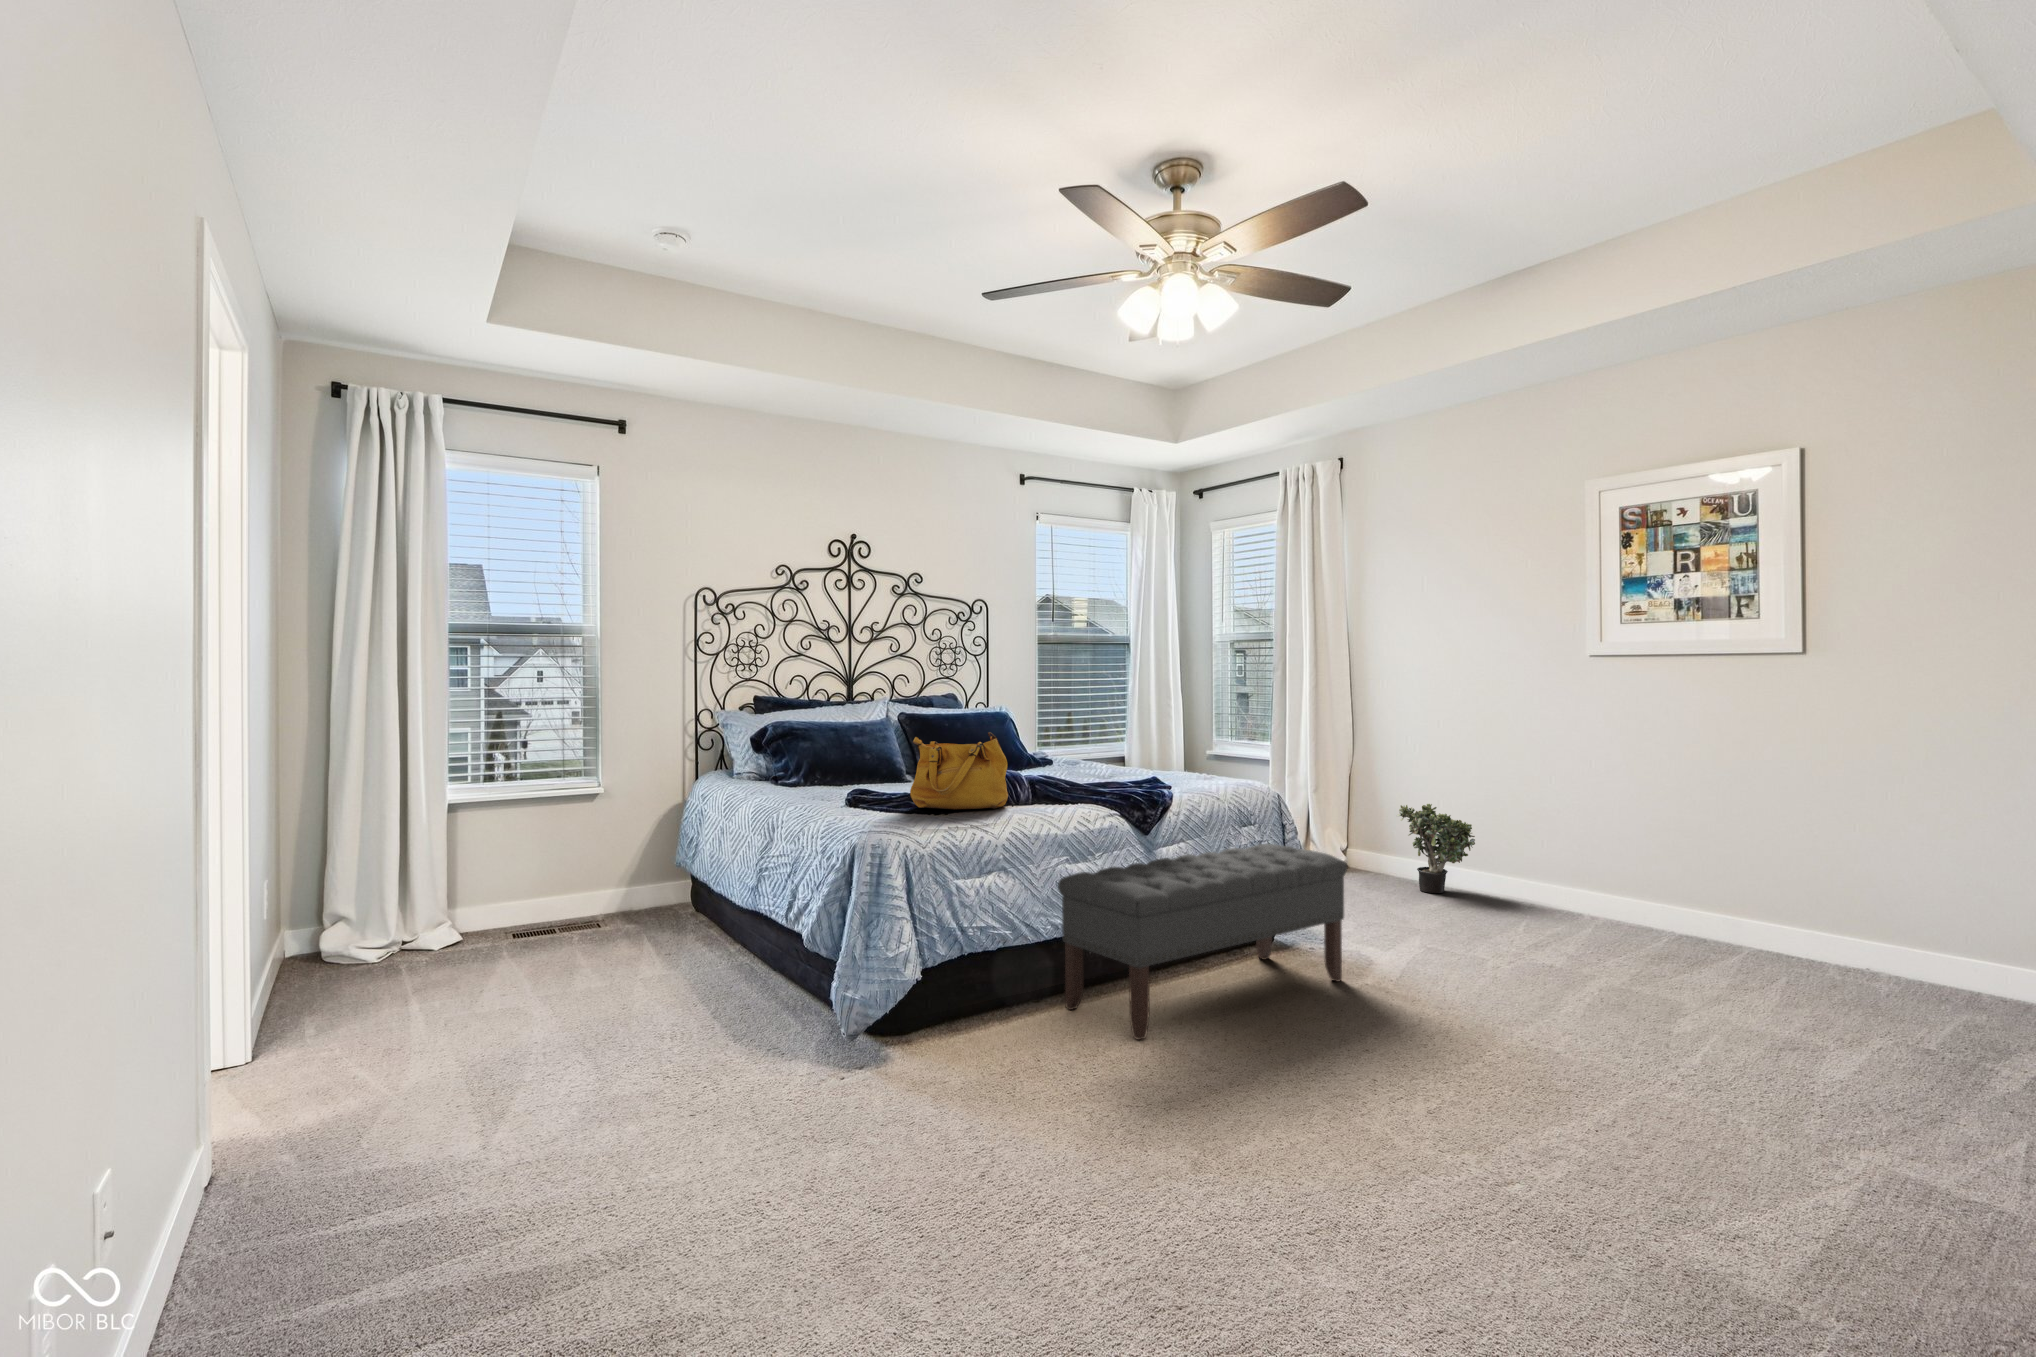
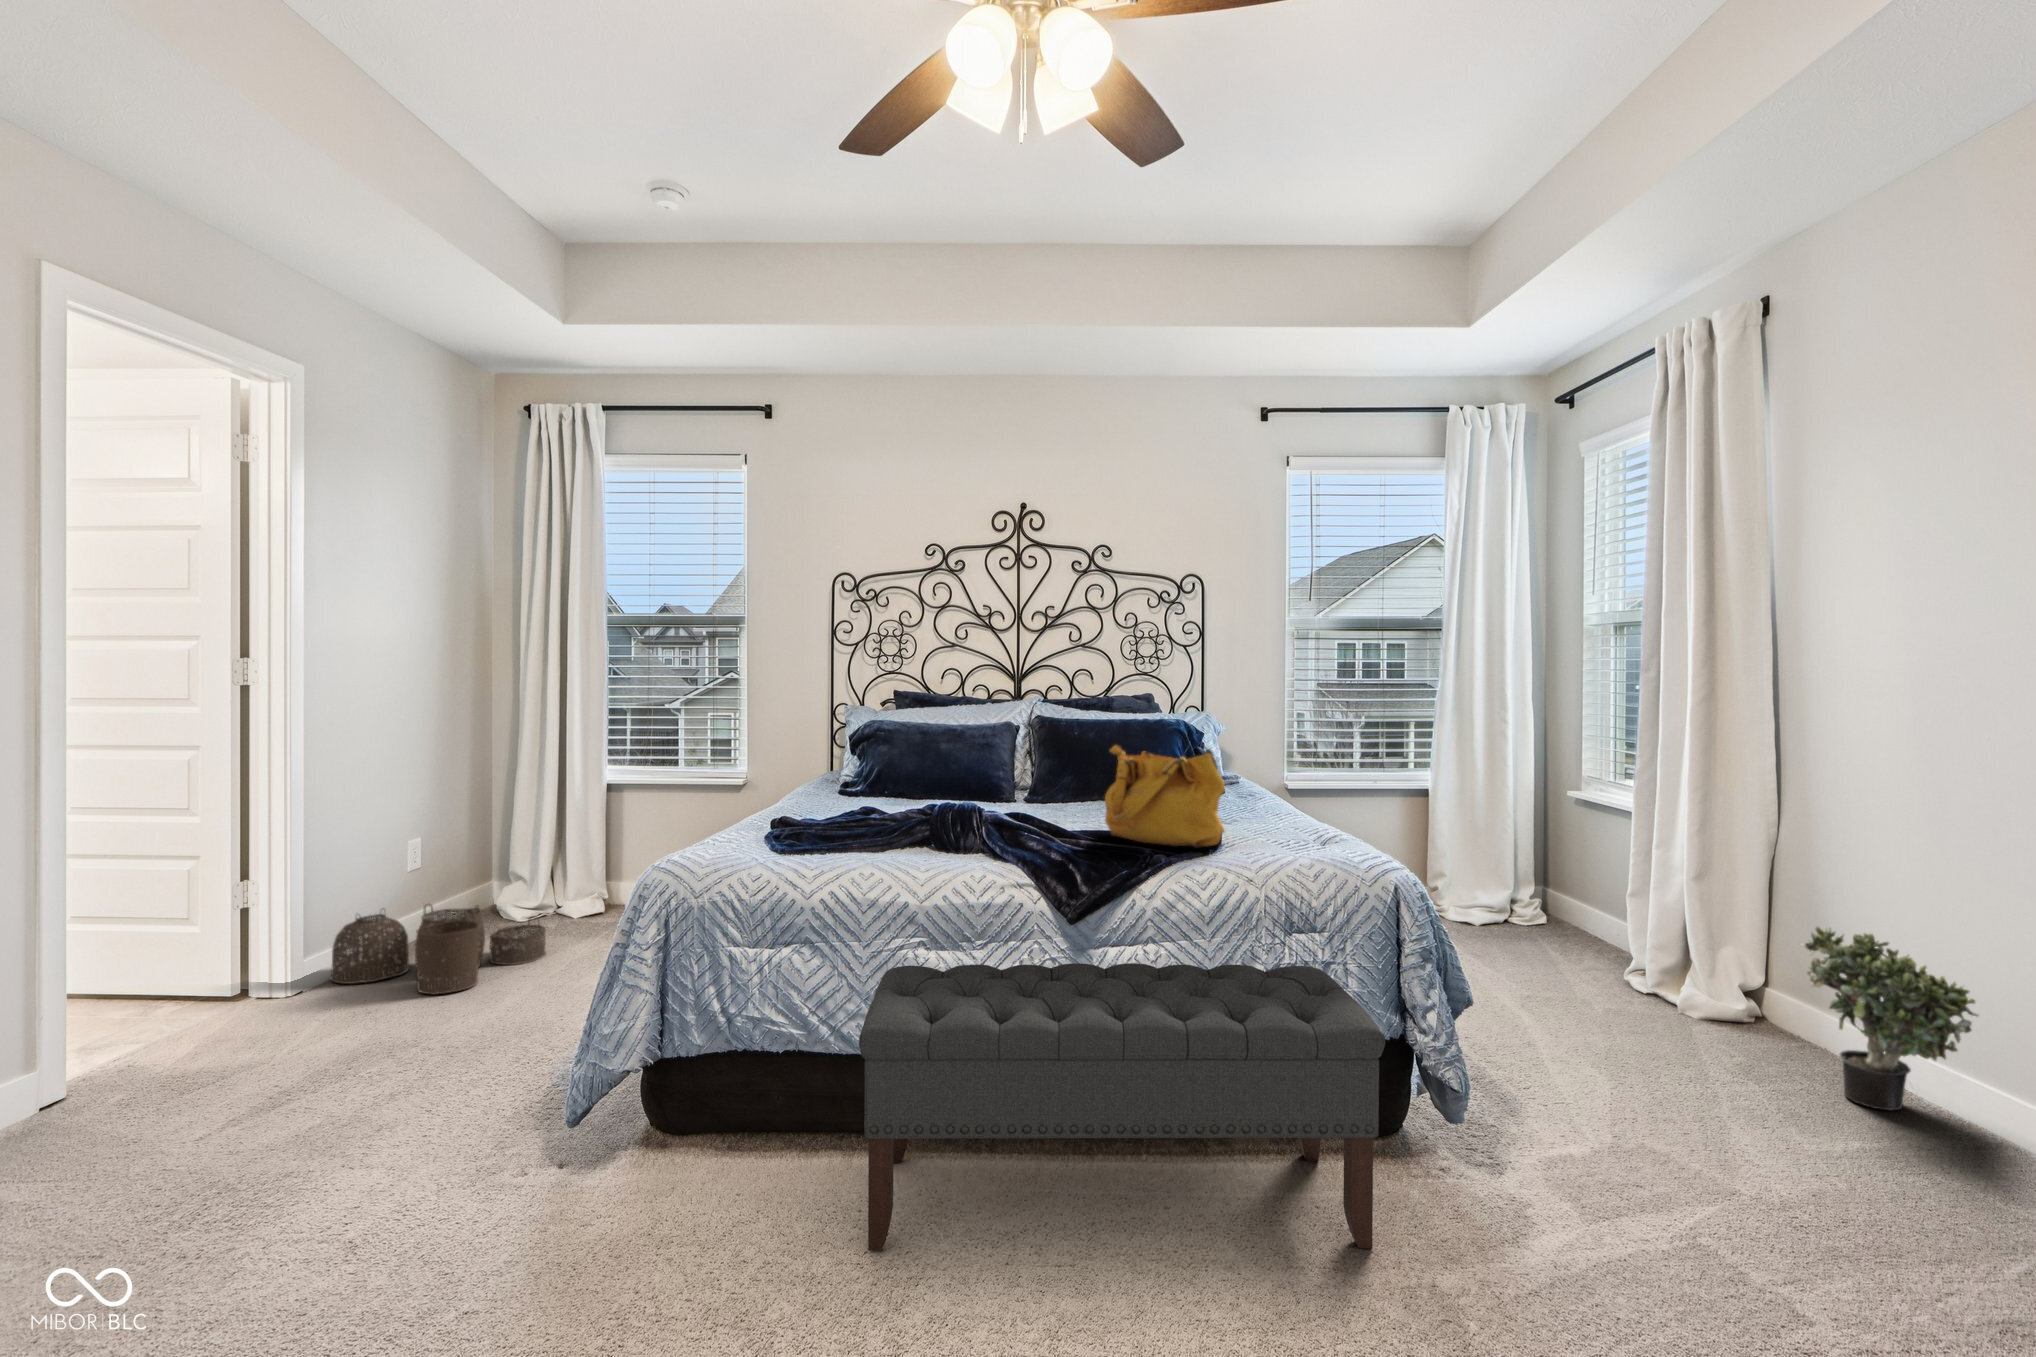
handbag: present [910,732,1008,809] -> present [1105,745,1225,847]
woven basket: none [274,928,493,1035] -> present [331,904,546,994]

